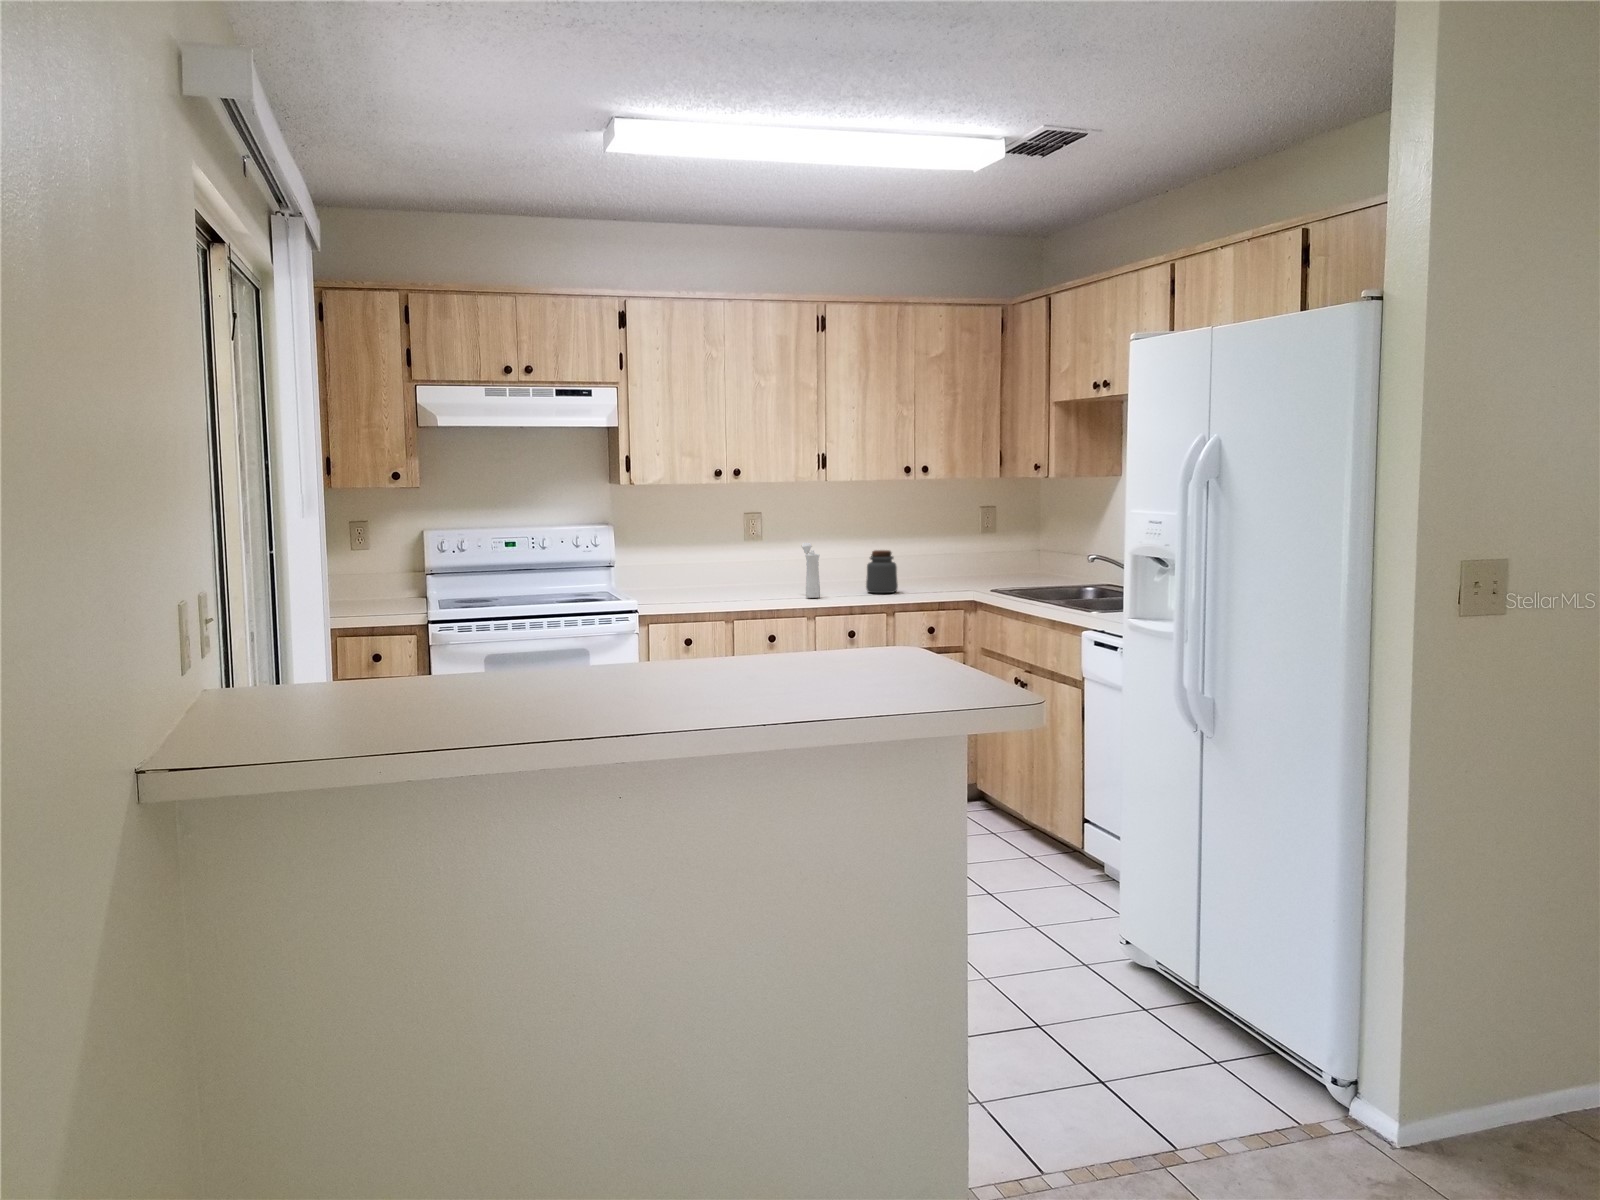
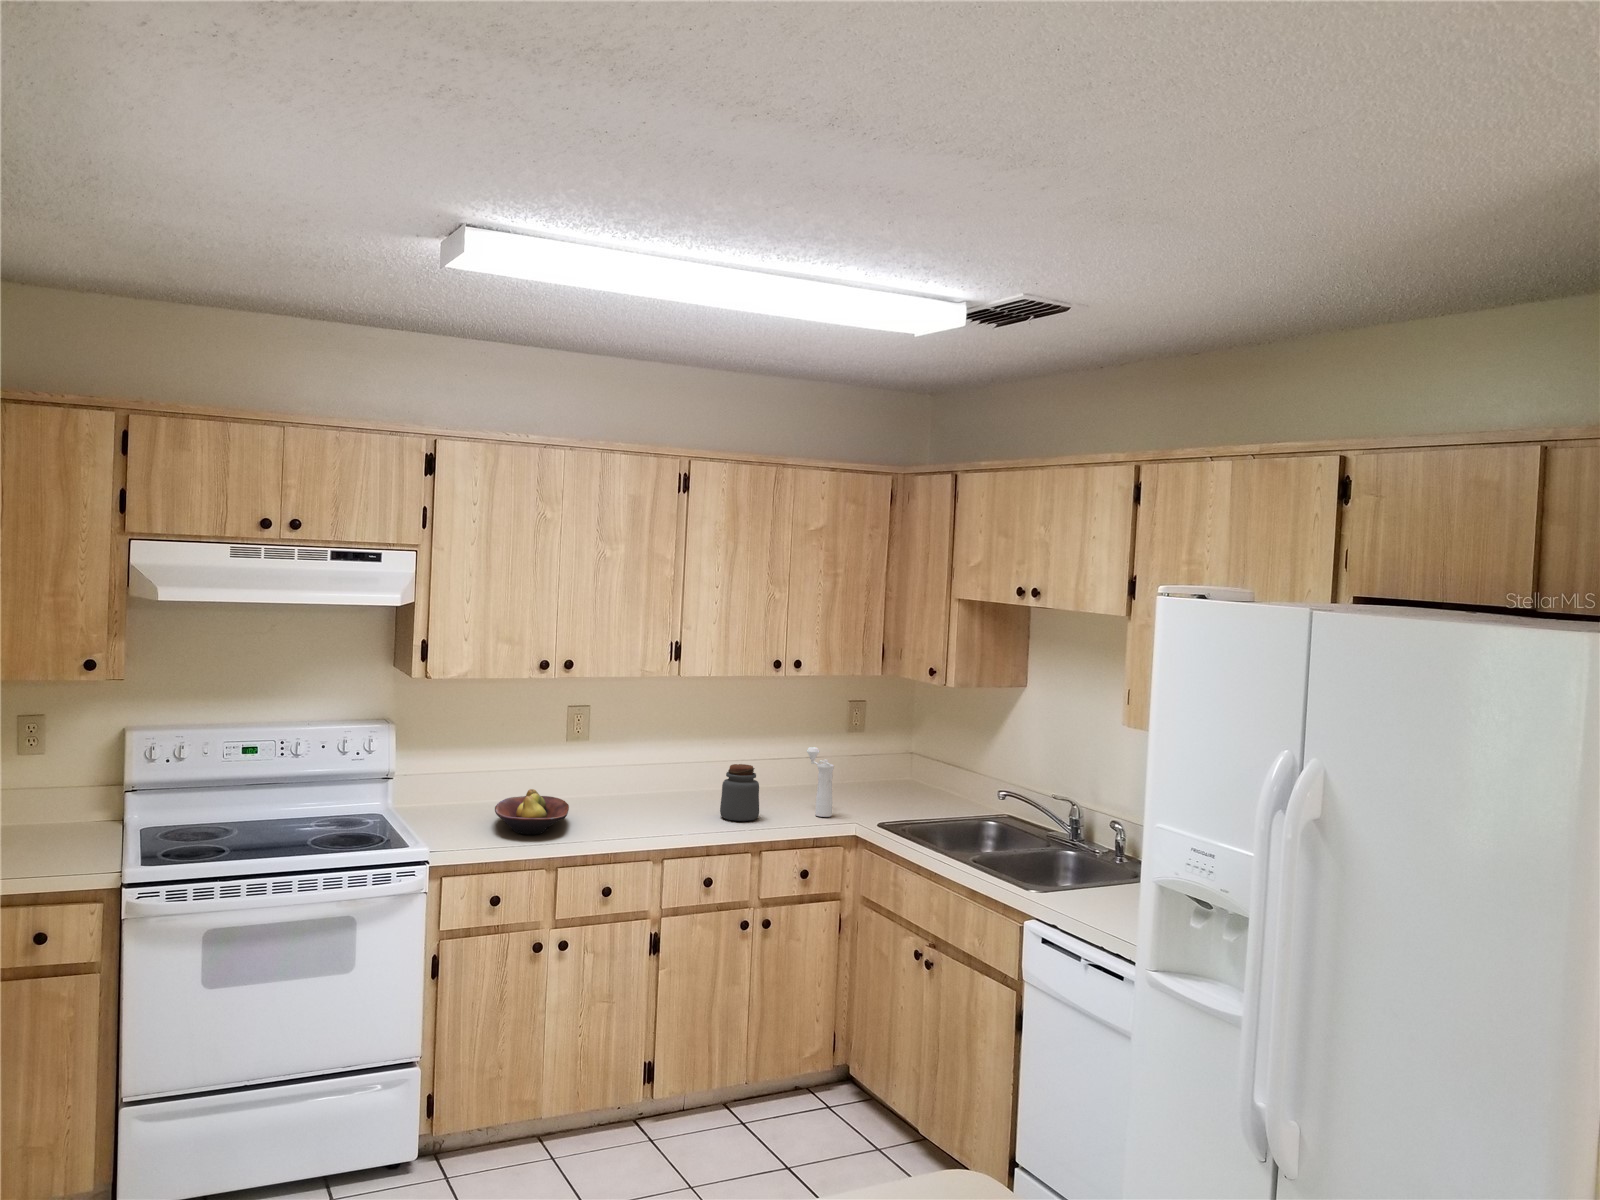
pepper mill: present [802,543,820,598] -> present [807,747,834,817]
fruit bowl: none [689,572,746,601] -> present [495,789,569,835]

